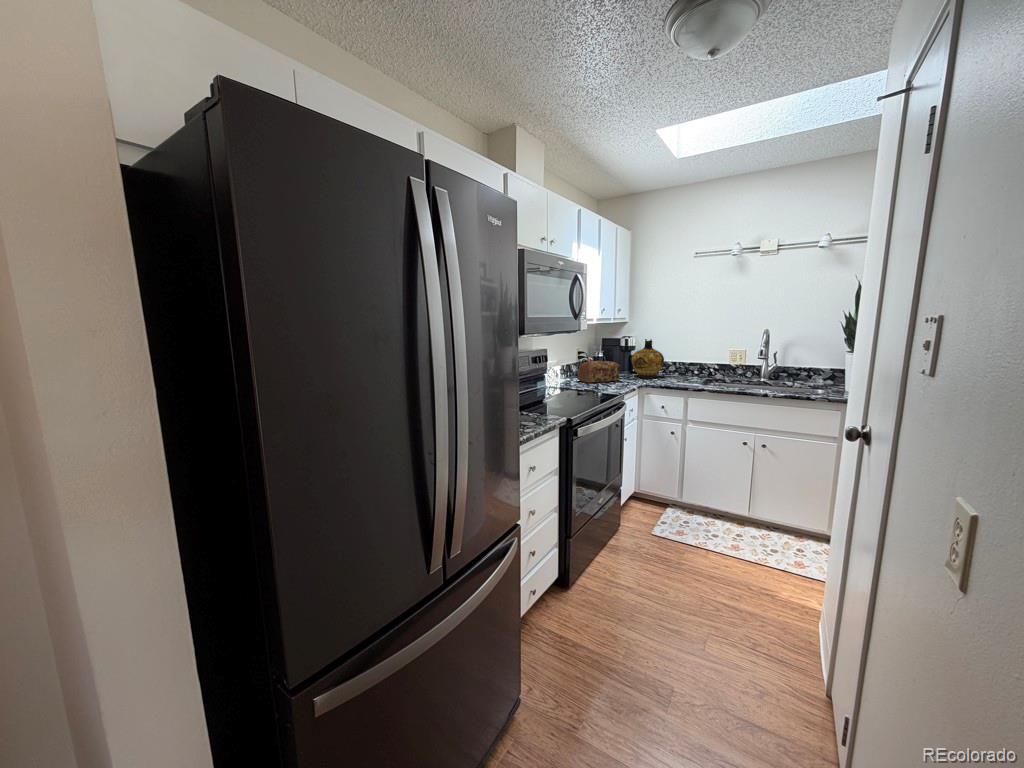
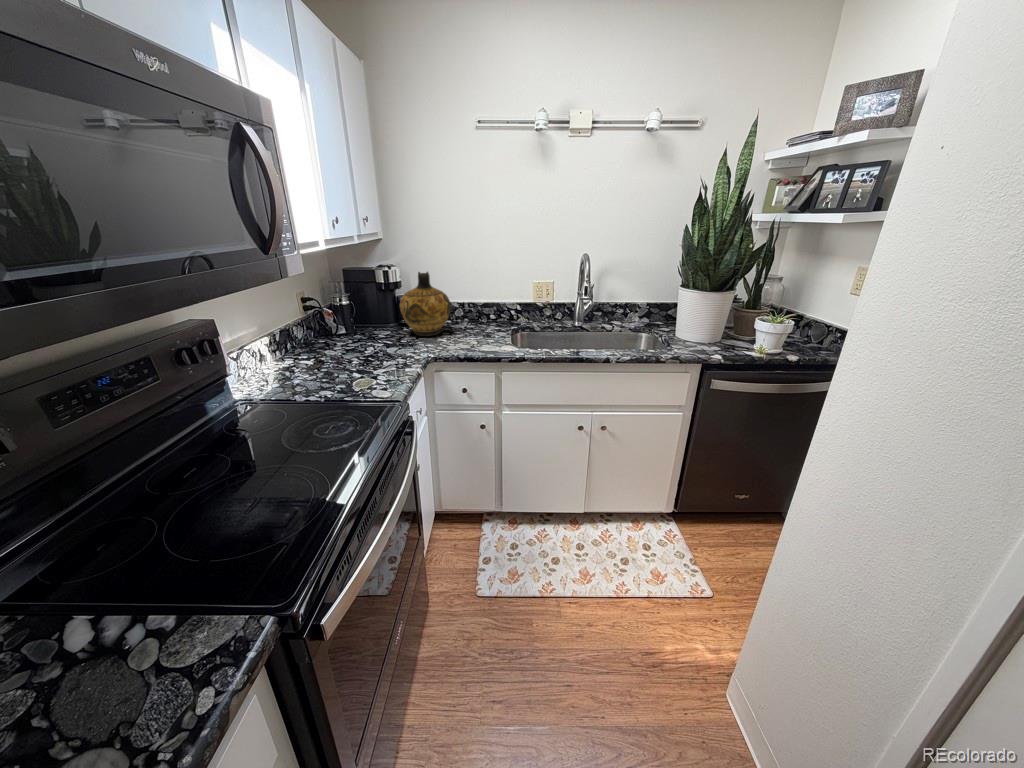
bread loaf: present [578,361,620,383] -> none [303,319,386,370]

